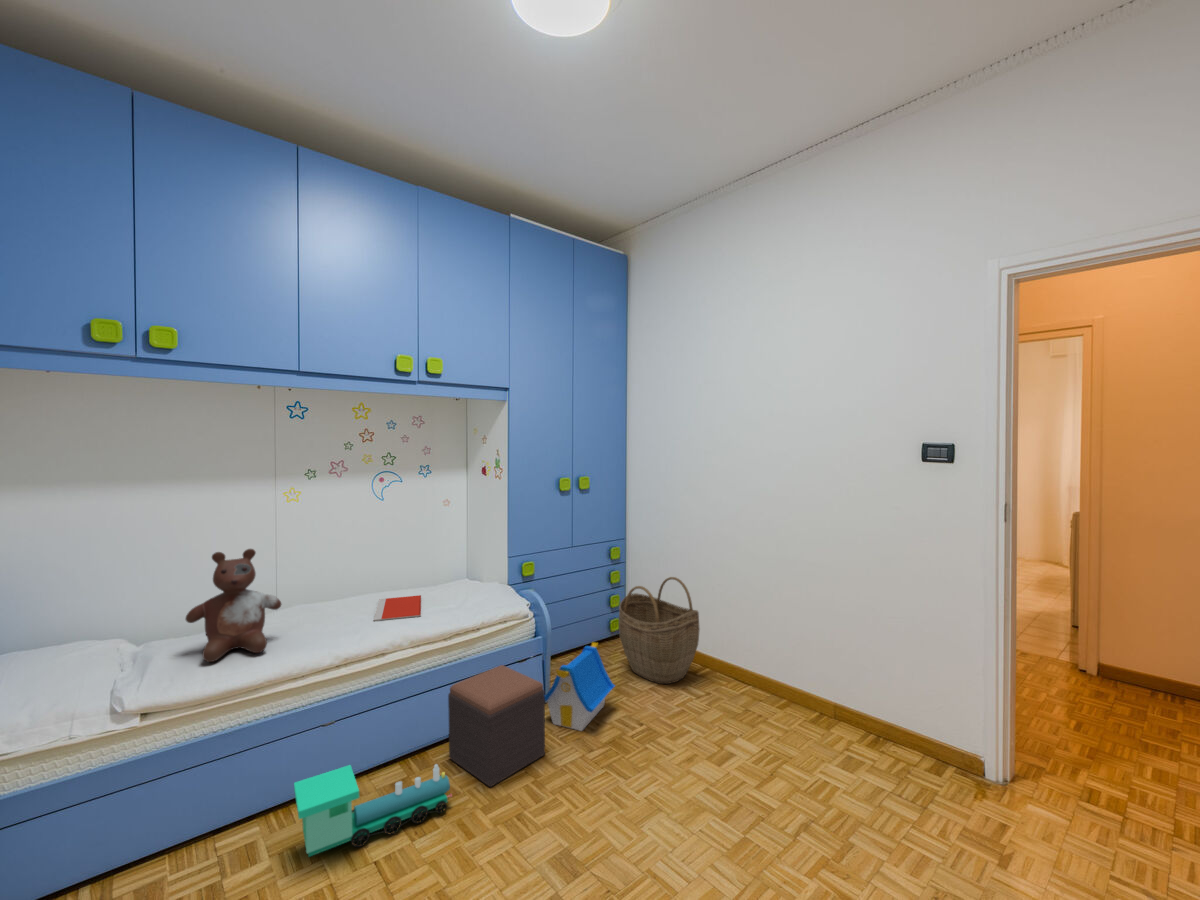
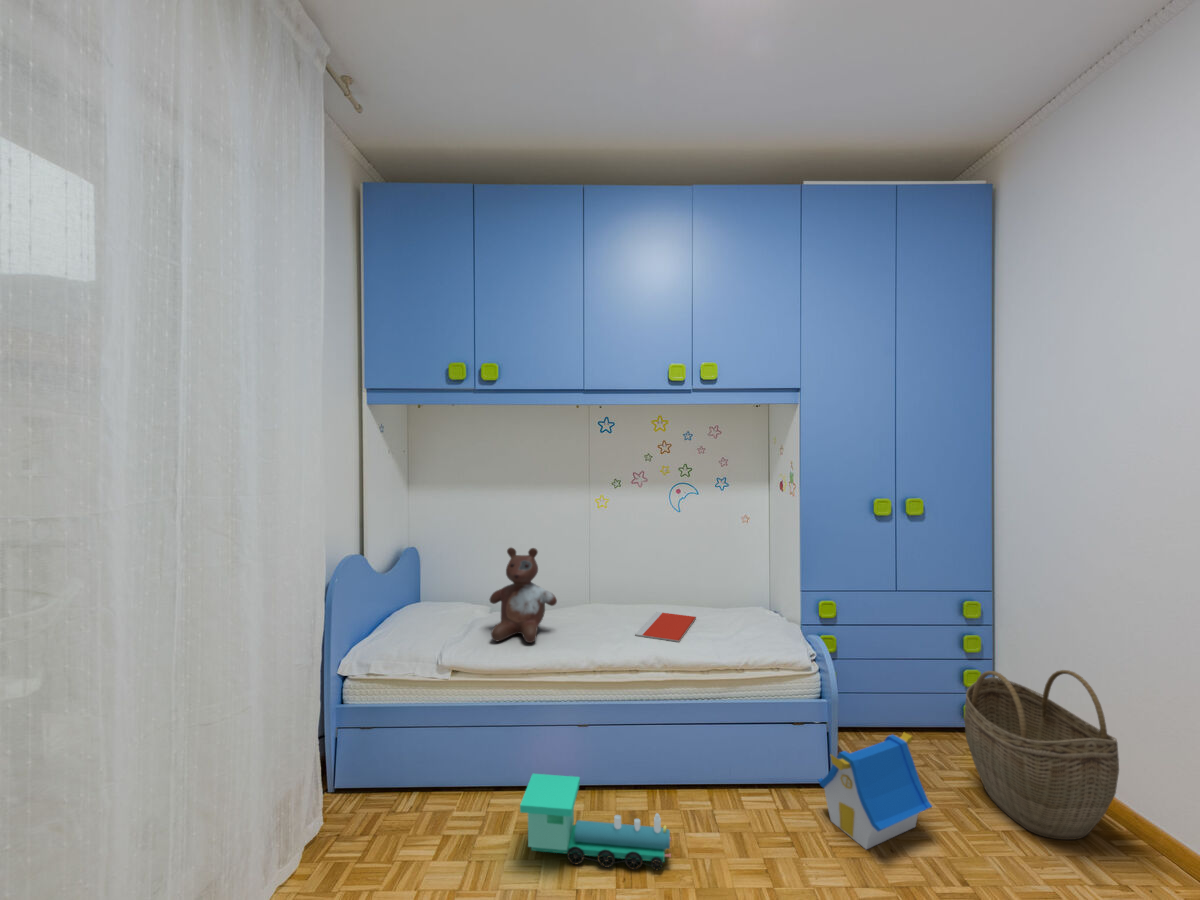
footstool: present [448,665,545,787] -> none [693,724,802,868]

